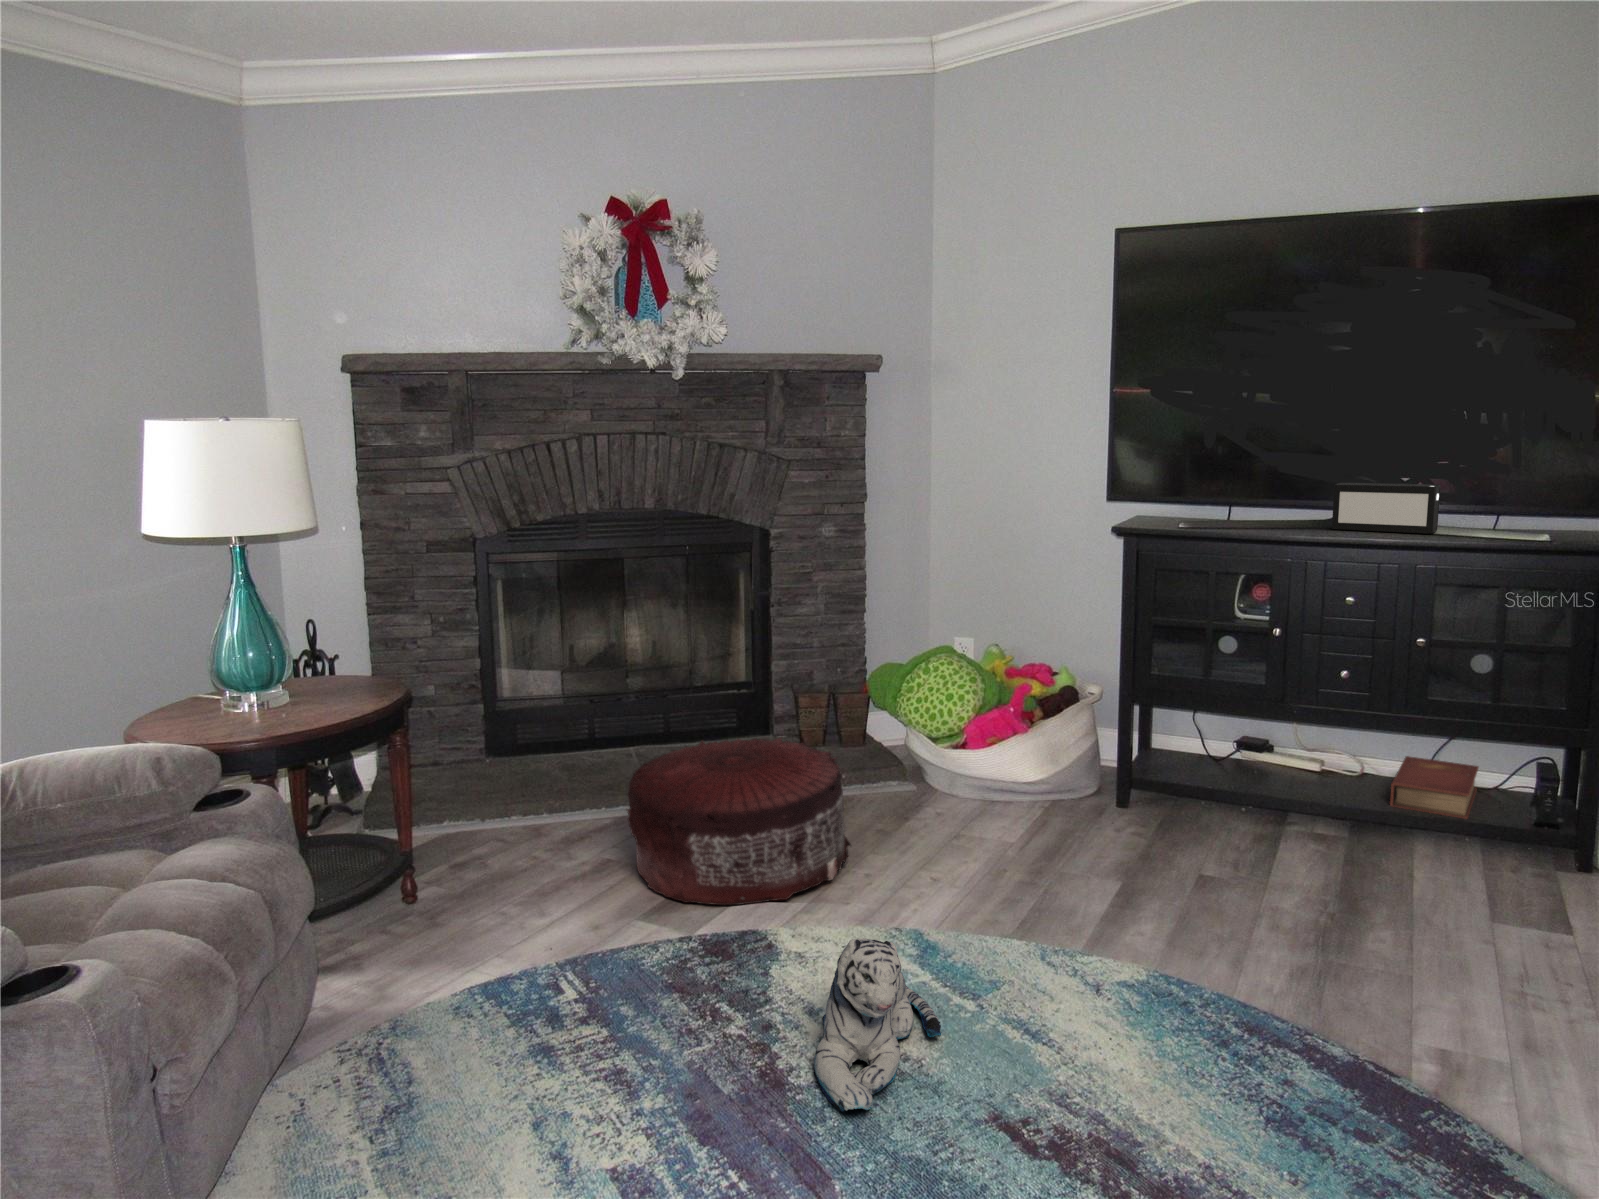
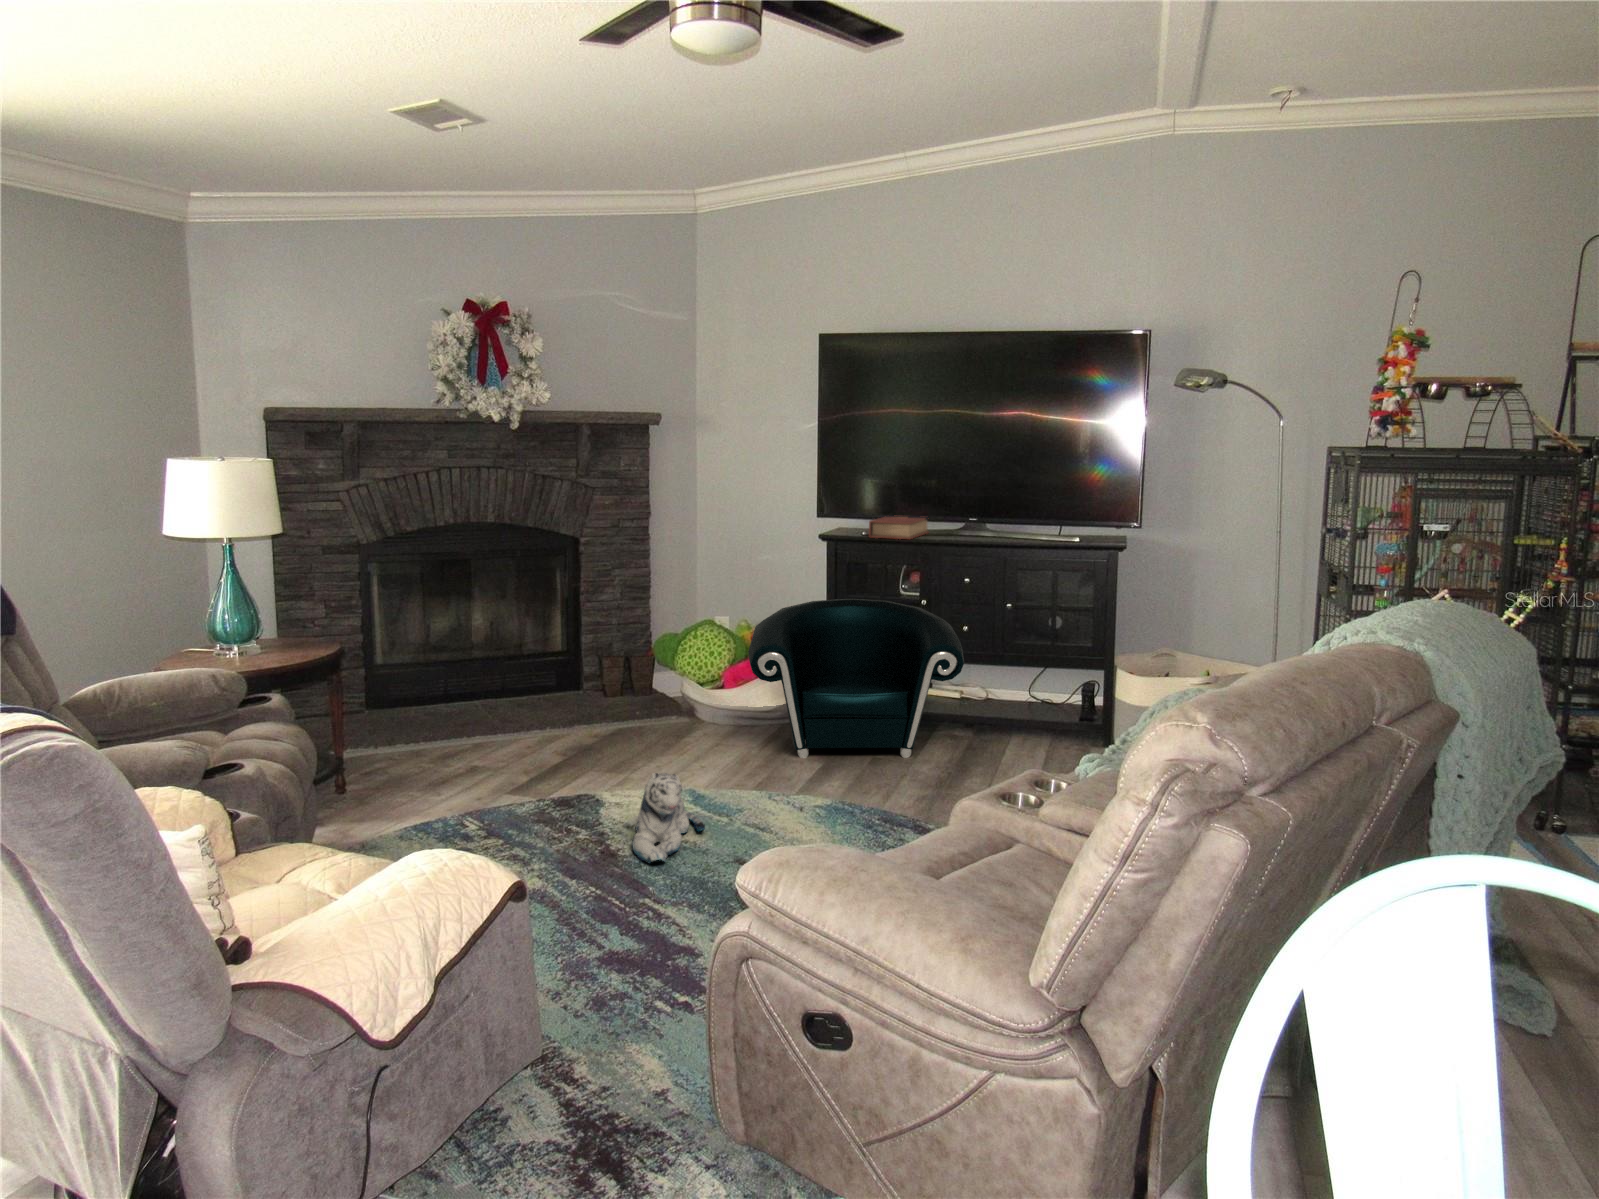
speaker: present [1332,483,1440,534] -> none [954,508,1016,541]
armchair: none [1007,622,1369,878] -> present [748,599,964,758]
pouf: present [627,737,851,905] -> none [492,681,647,788]
book: present [1390,756,1479,819] -> present [869,517,928,539]

